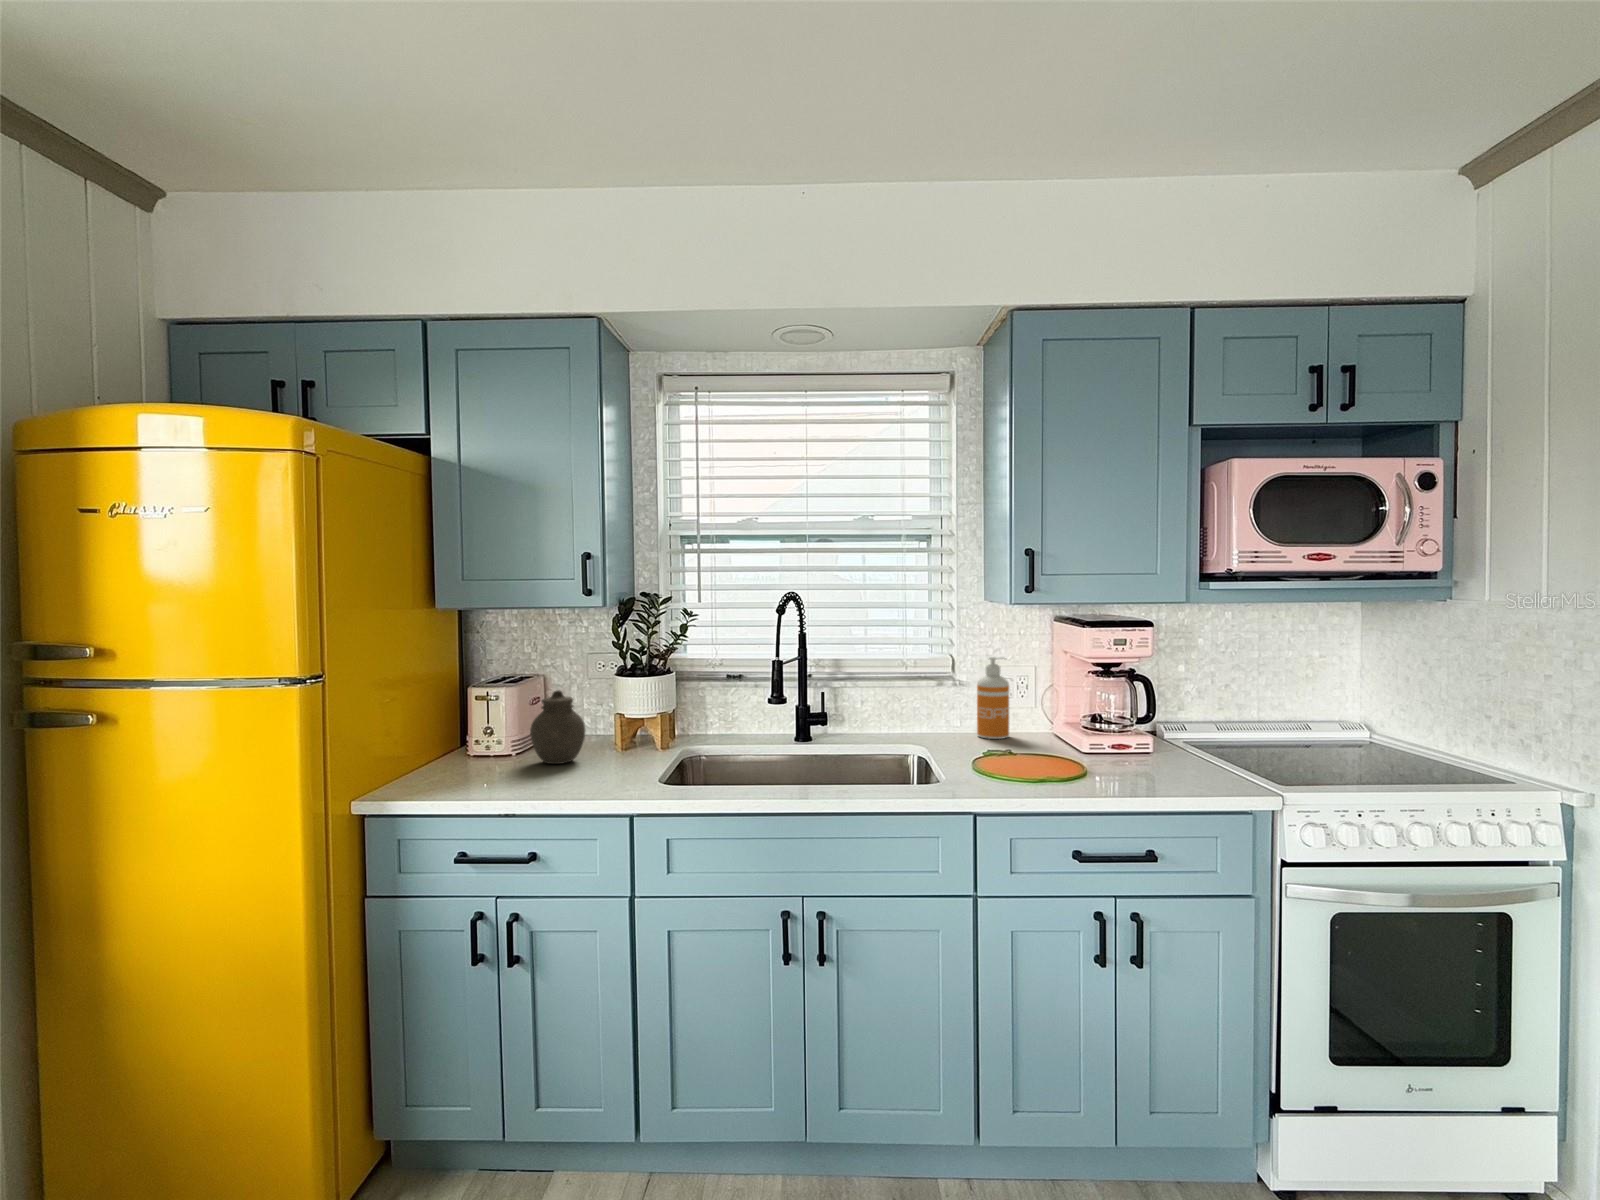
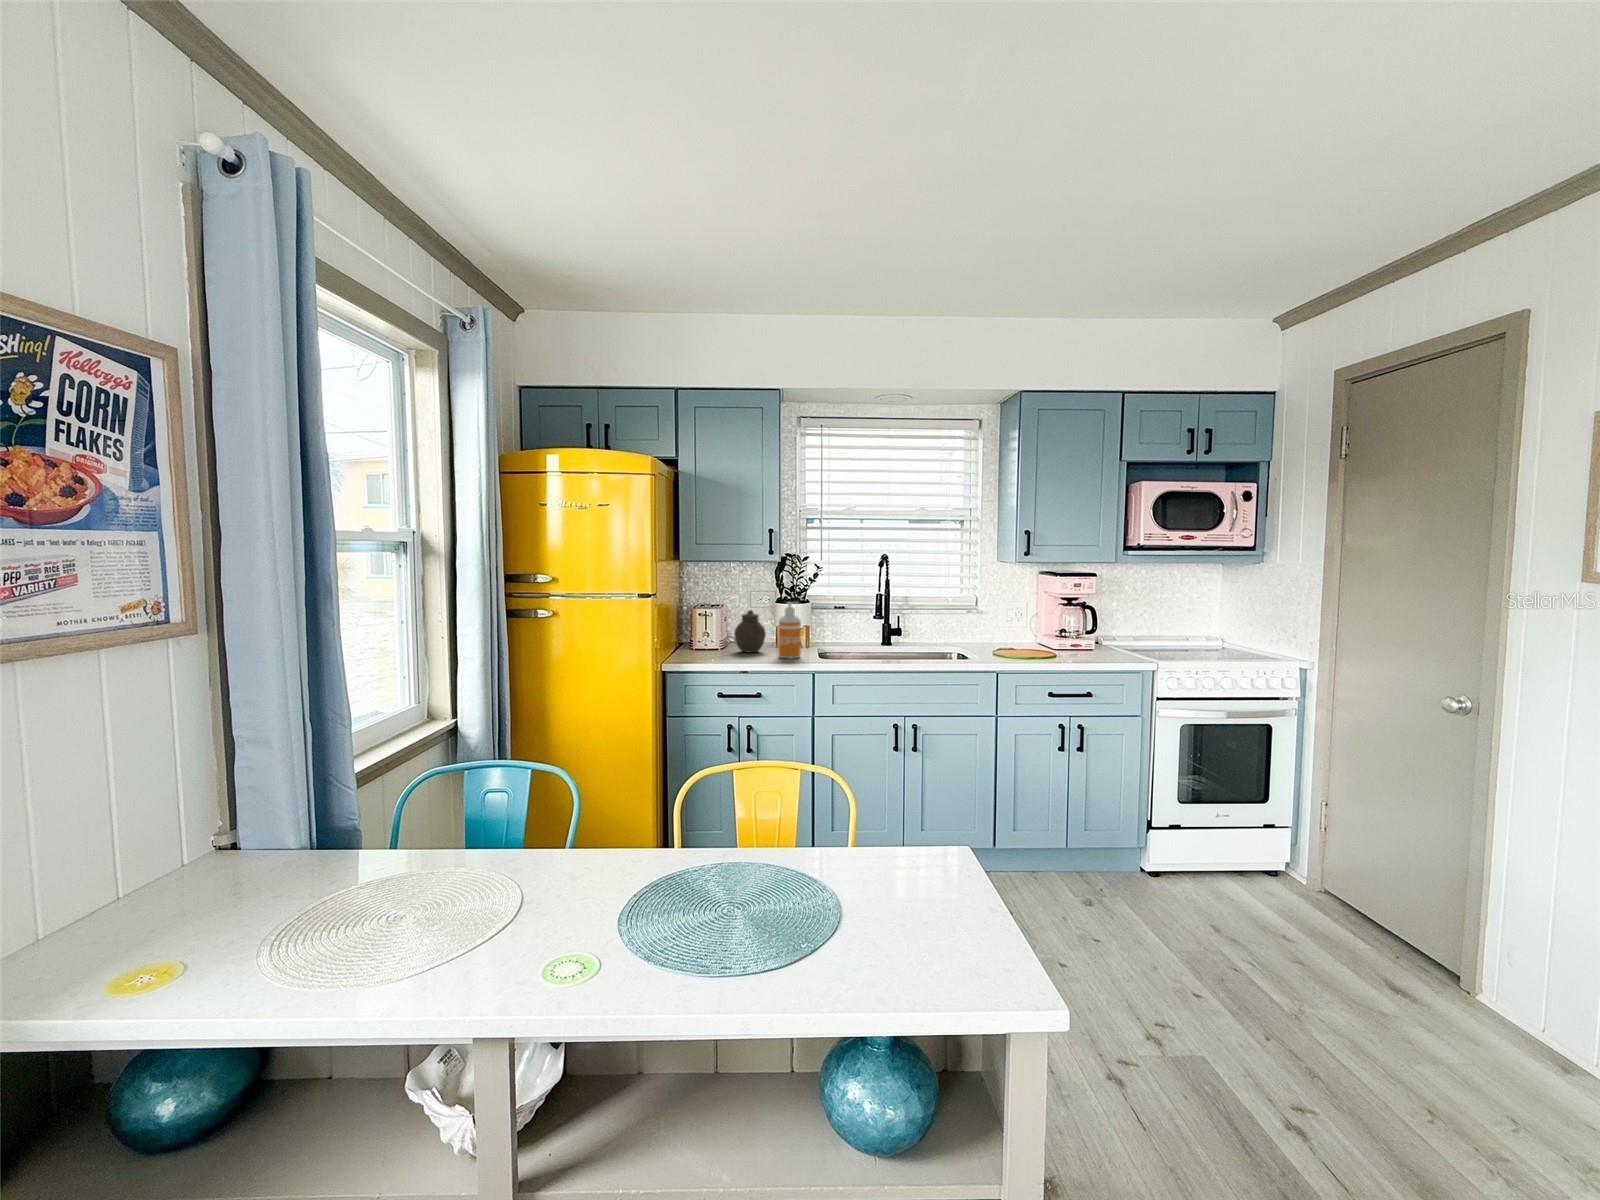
soap dispenser: present [977,657,1009,739] -> present [779,602,801,658]

